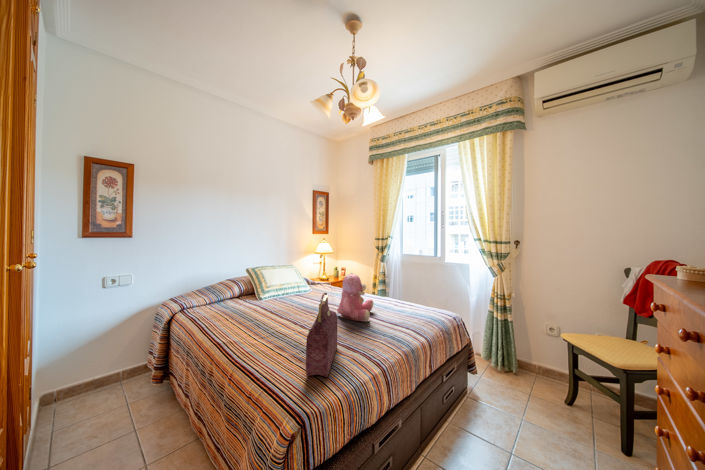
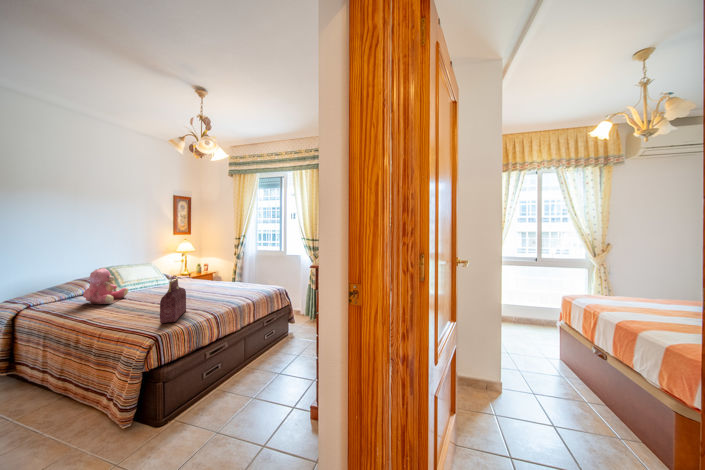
teddy bear: present [337,273,374,322] -> present [83,268,128,304]

